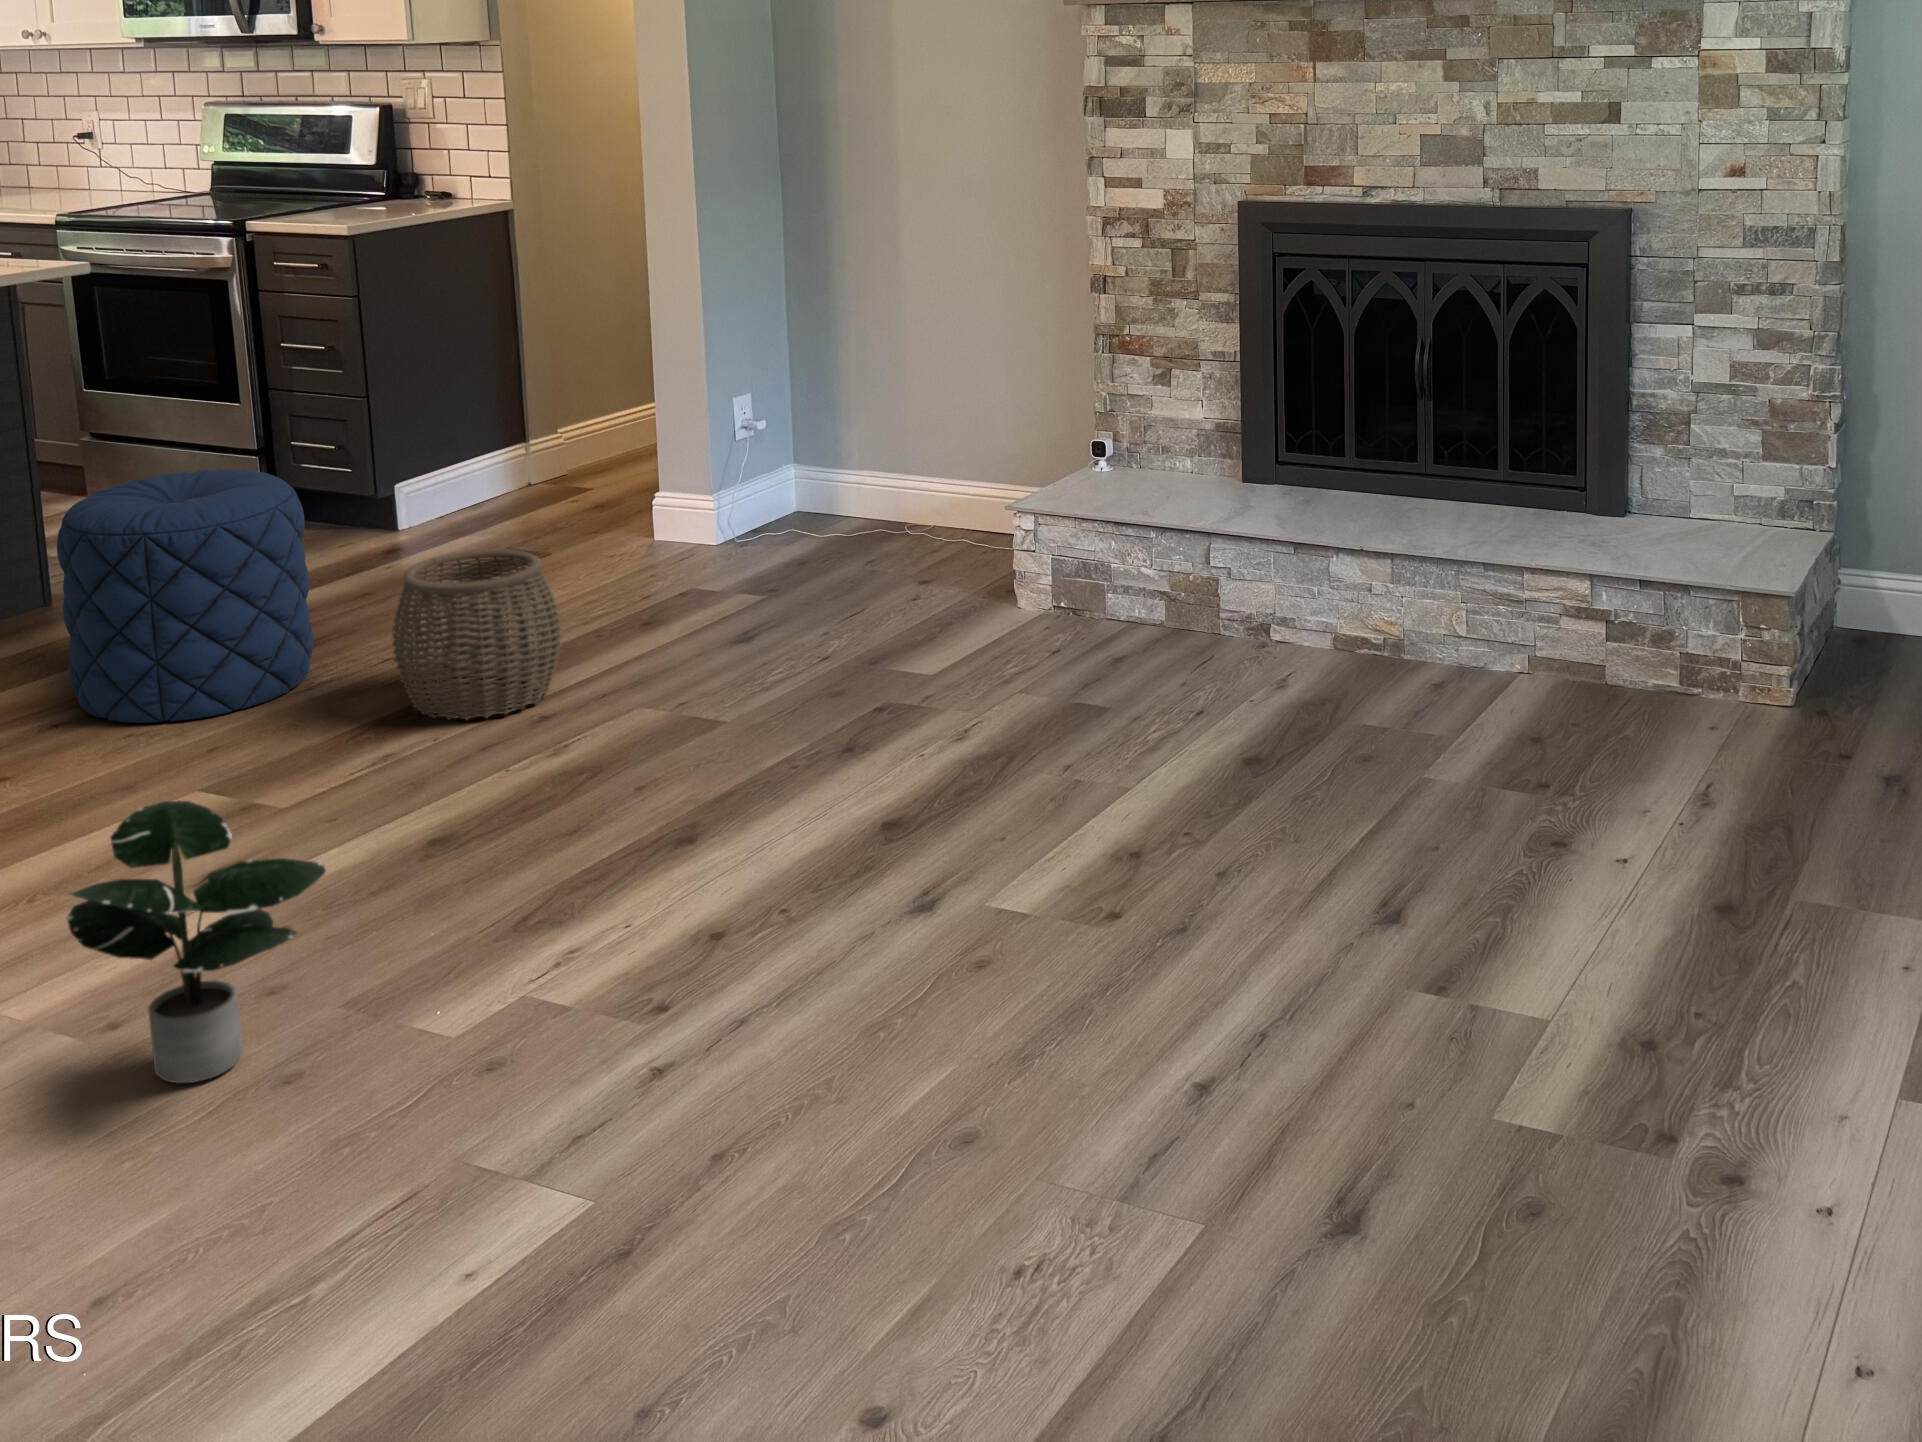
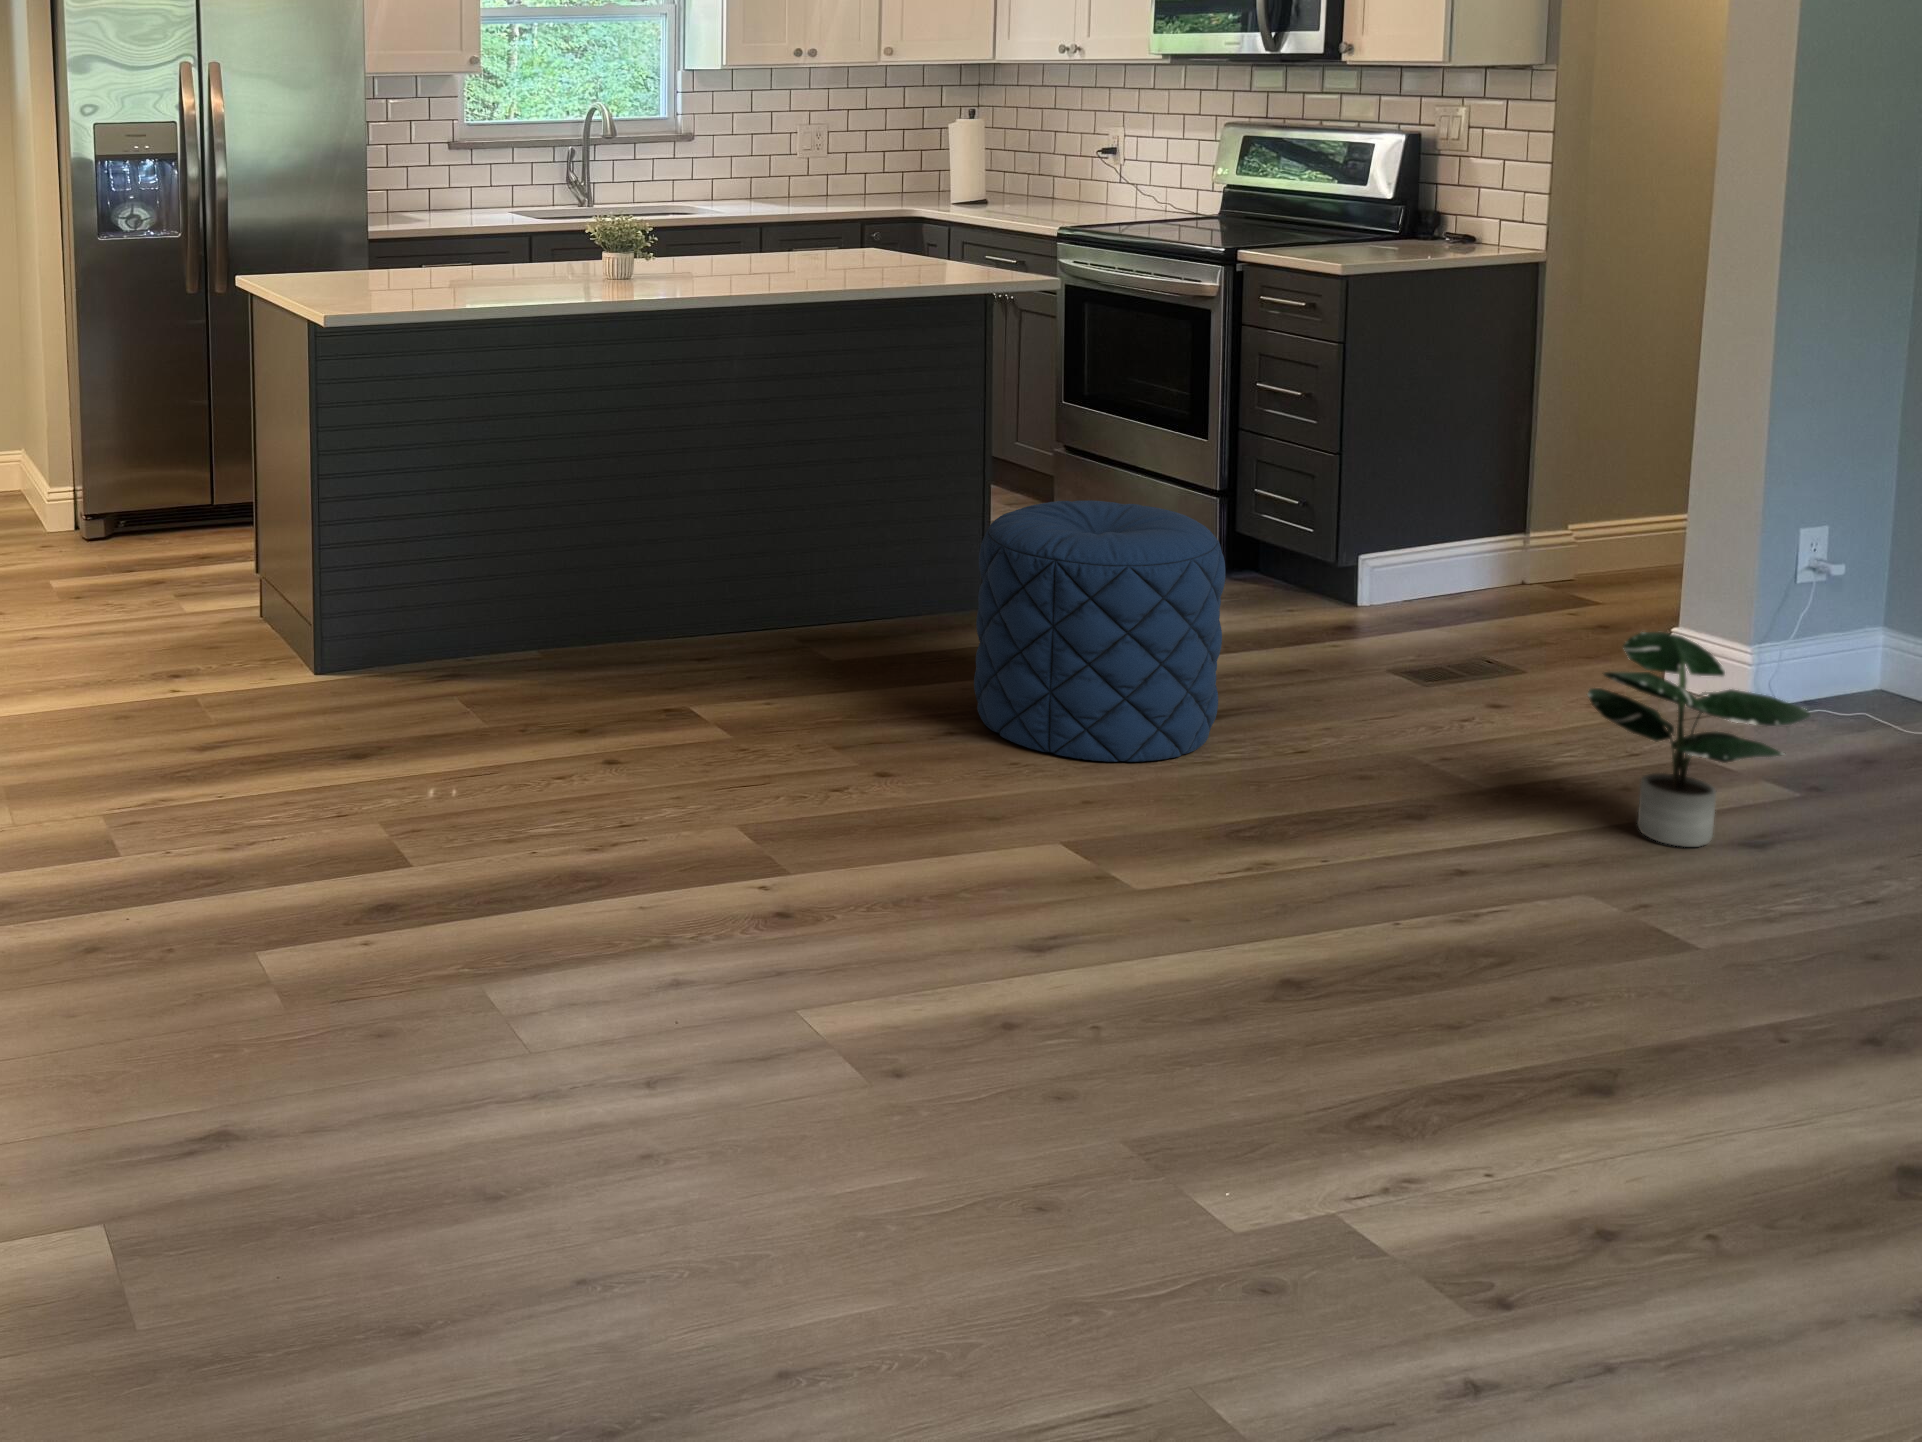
woven basket: present [392,549,562,720] -> none [1292,652,1503,856]
potted plant: present [67,801,326,1083] -> present [1588,632,1811,847]

